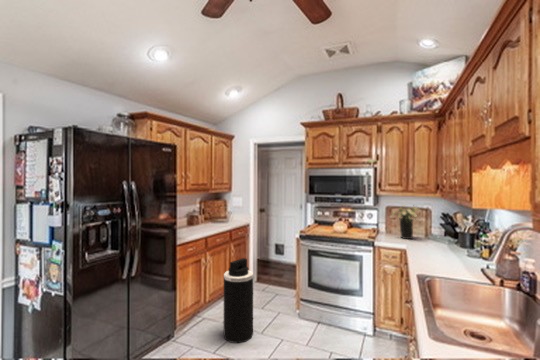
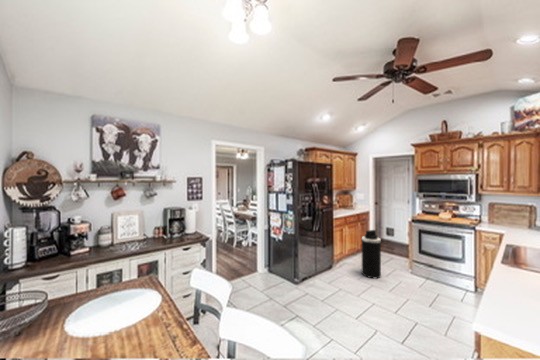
flower arrangement: present [392,207,418,239] -> none [491,202,522,227]

